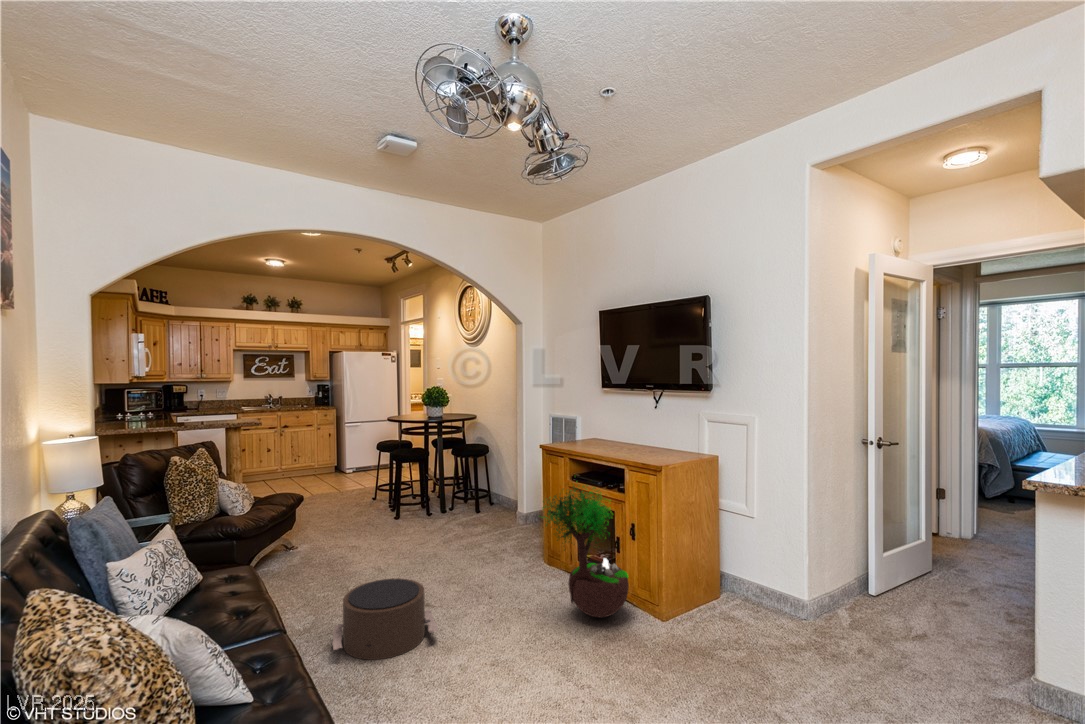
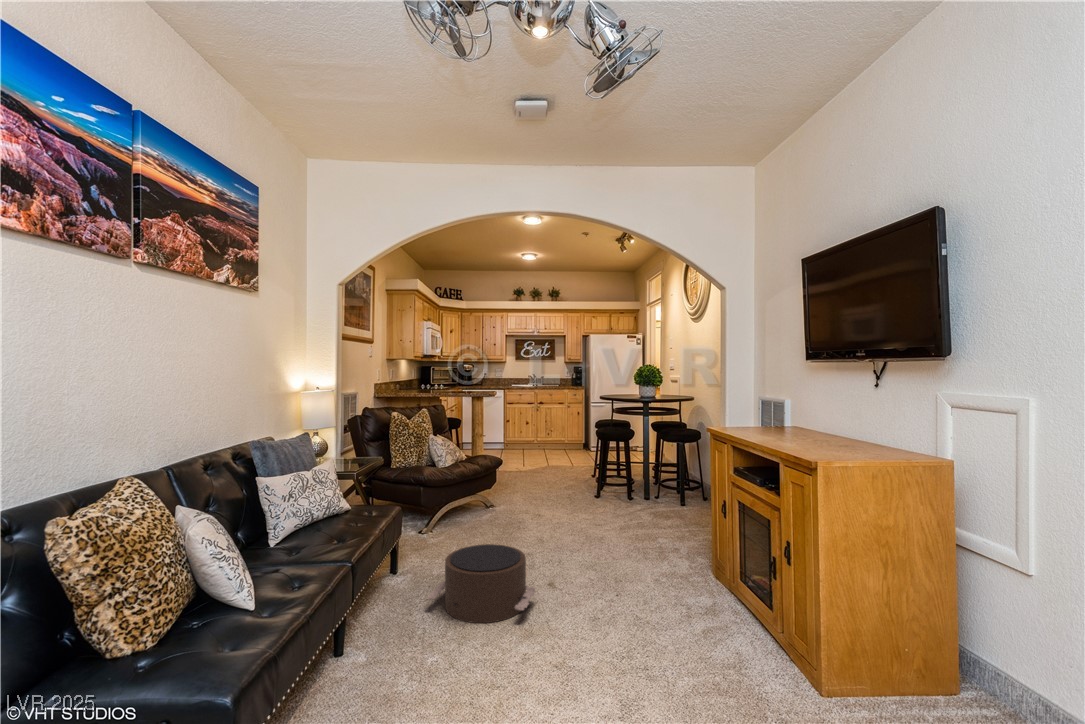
potted tree: present [539,481,629,618] -> none [651,462,775,659]

